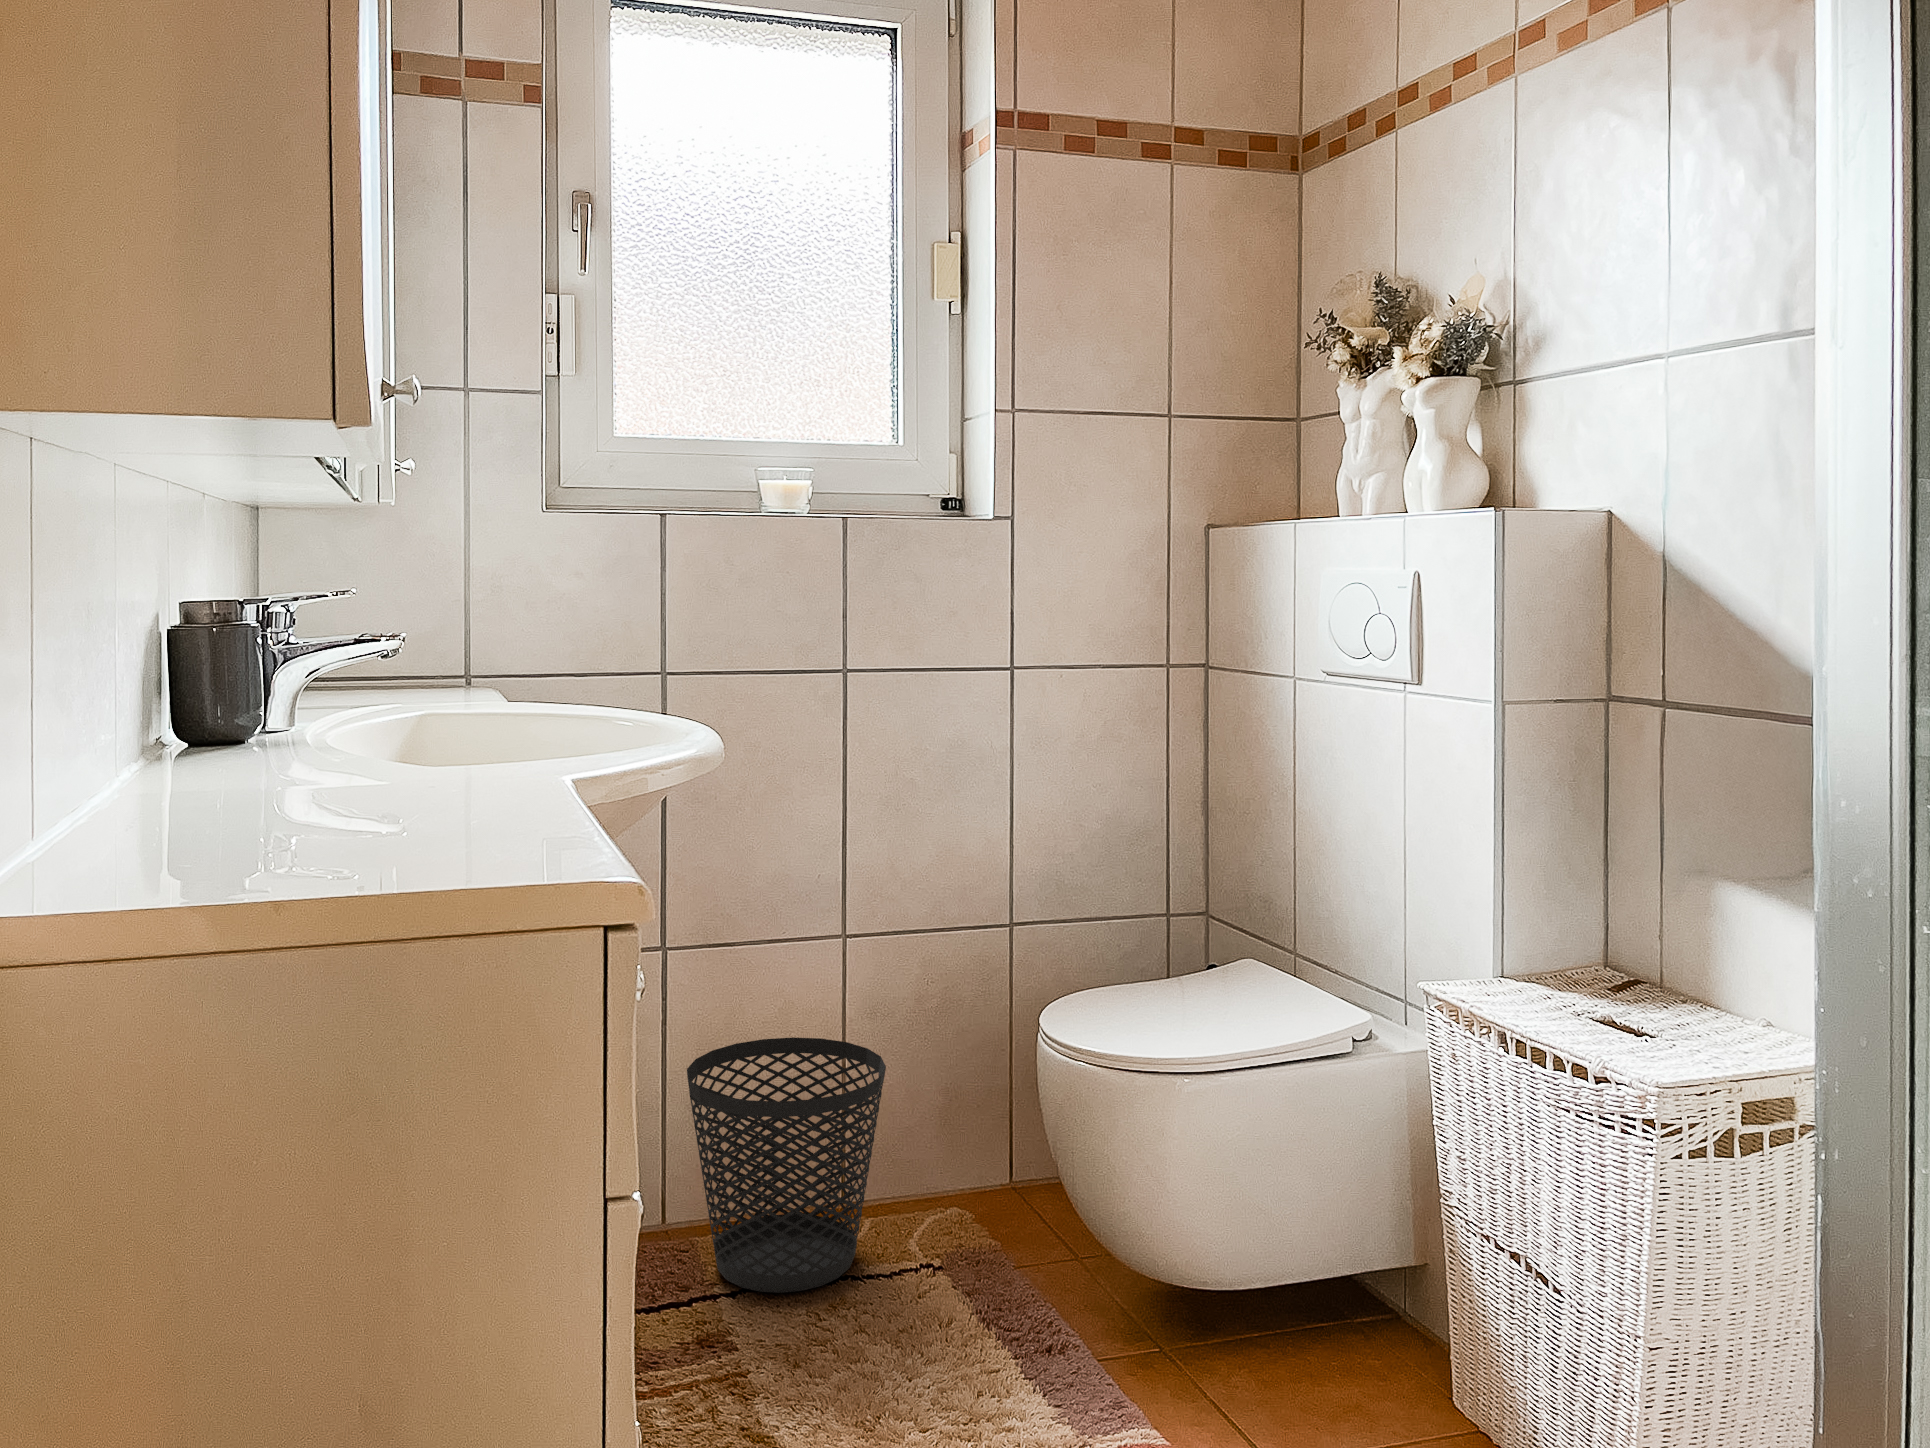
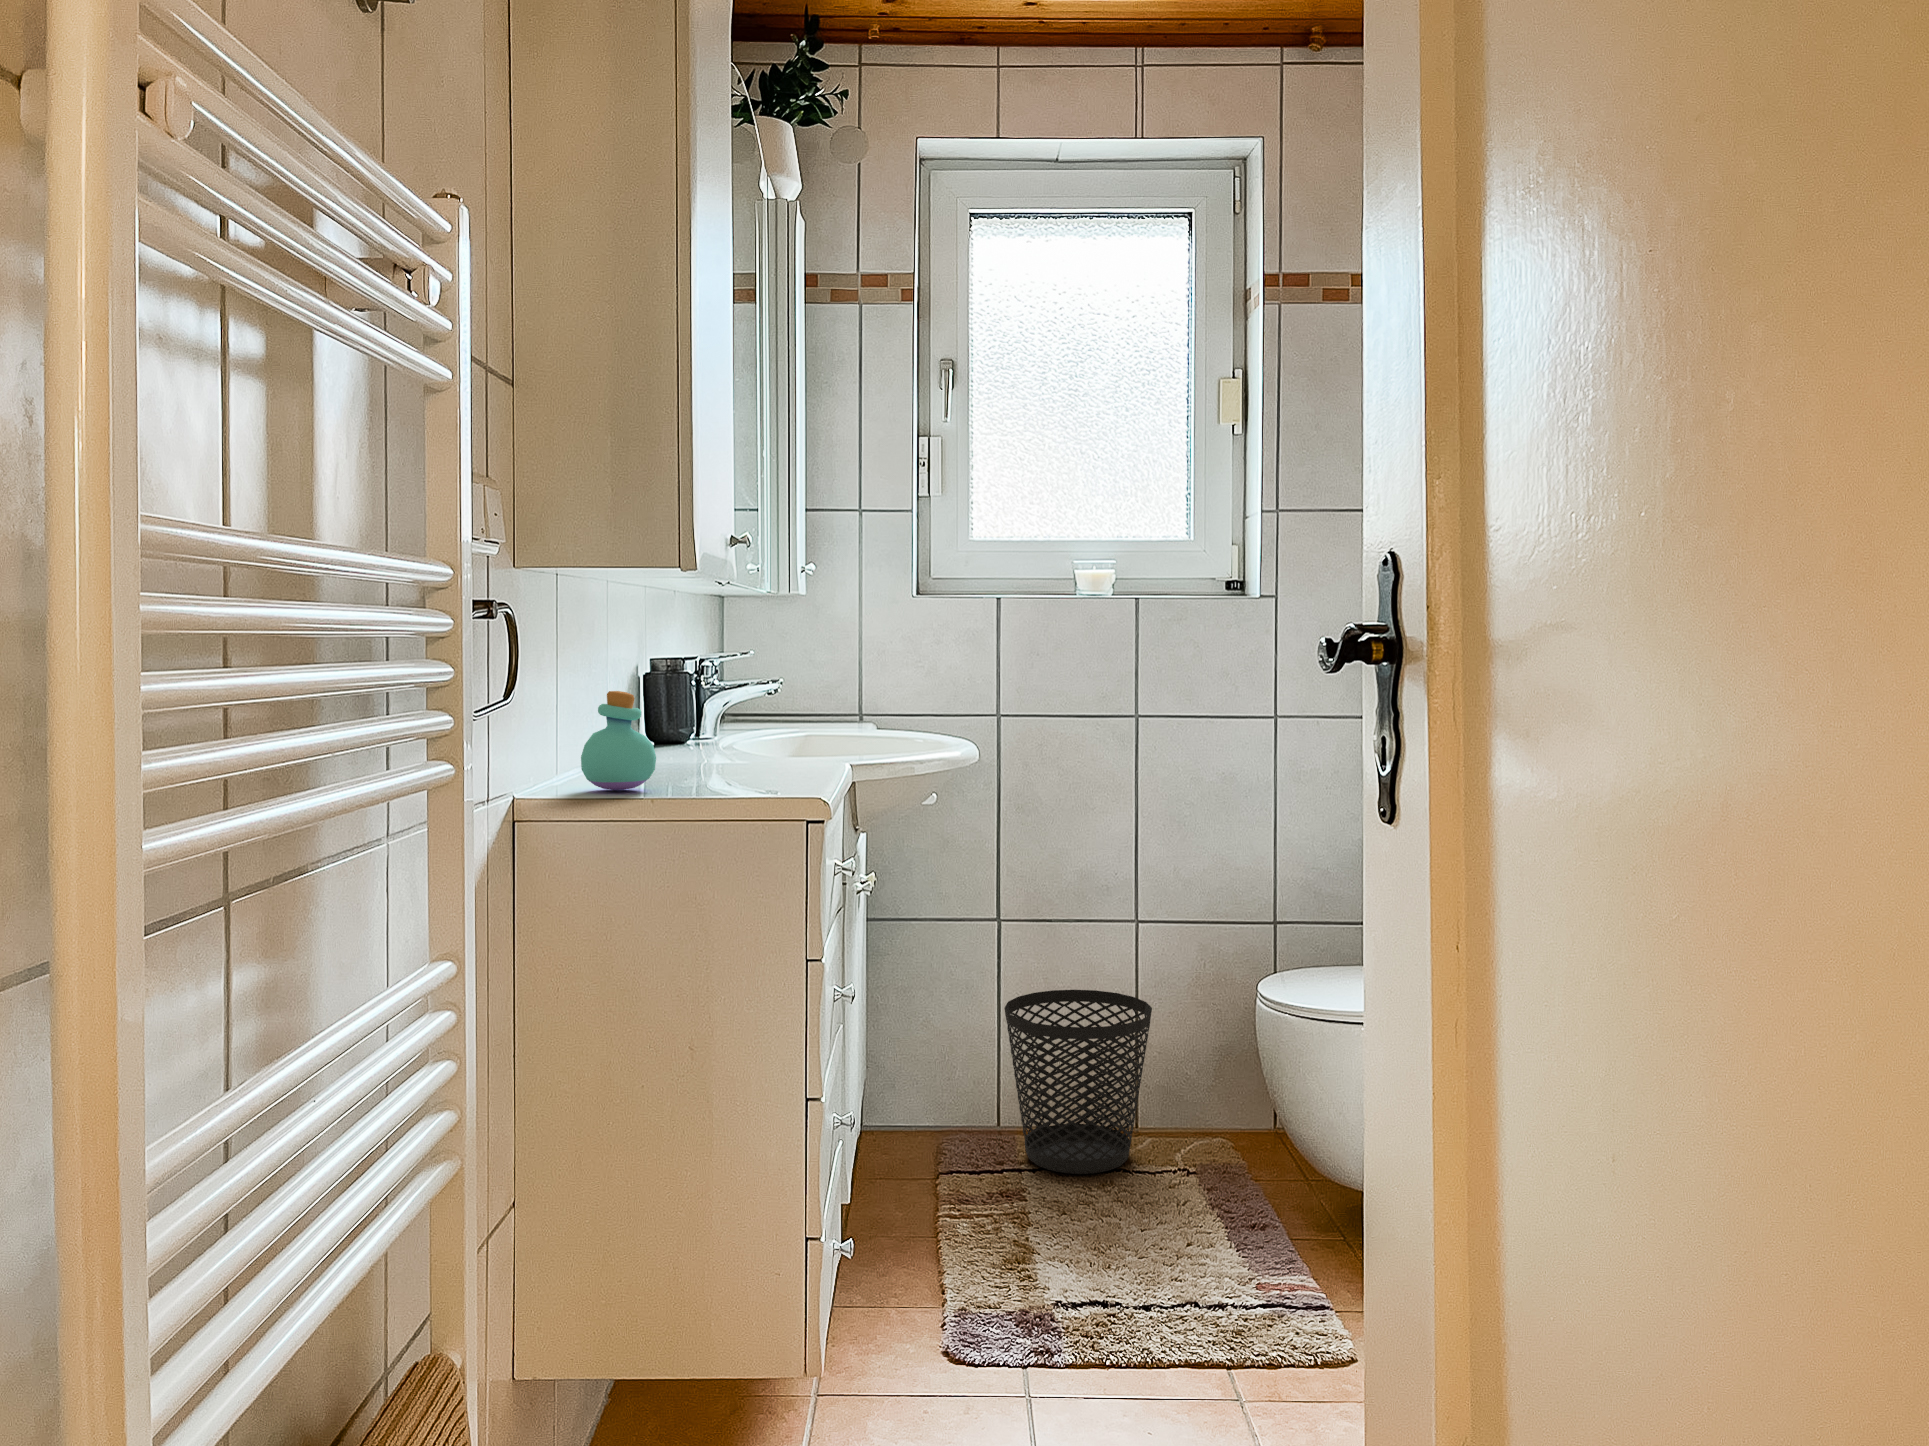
perfume bottle: none [196,675,345,861] -> present [581,691,656,790]

